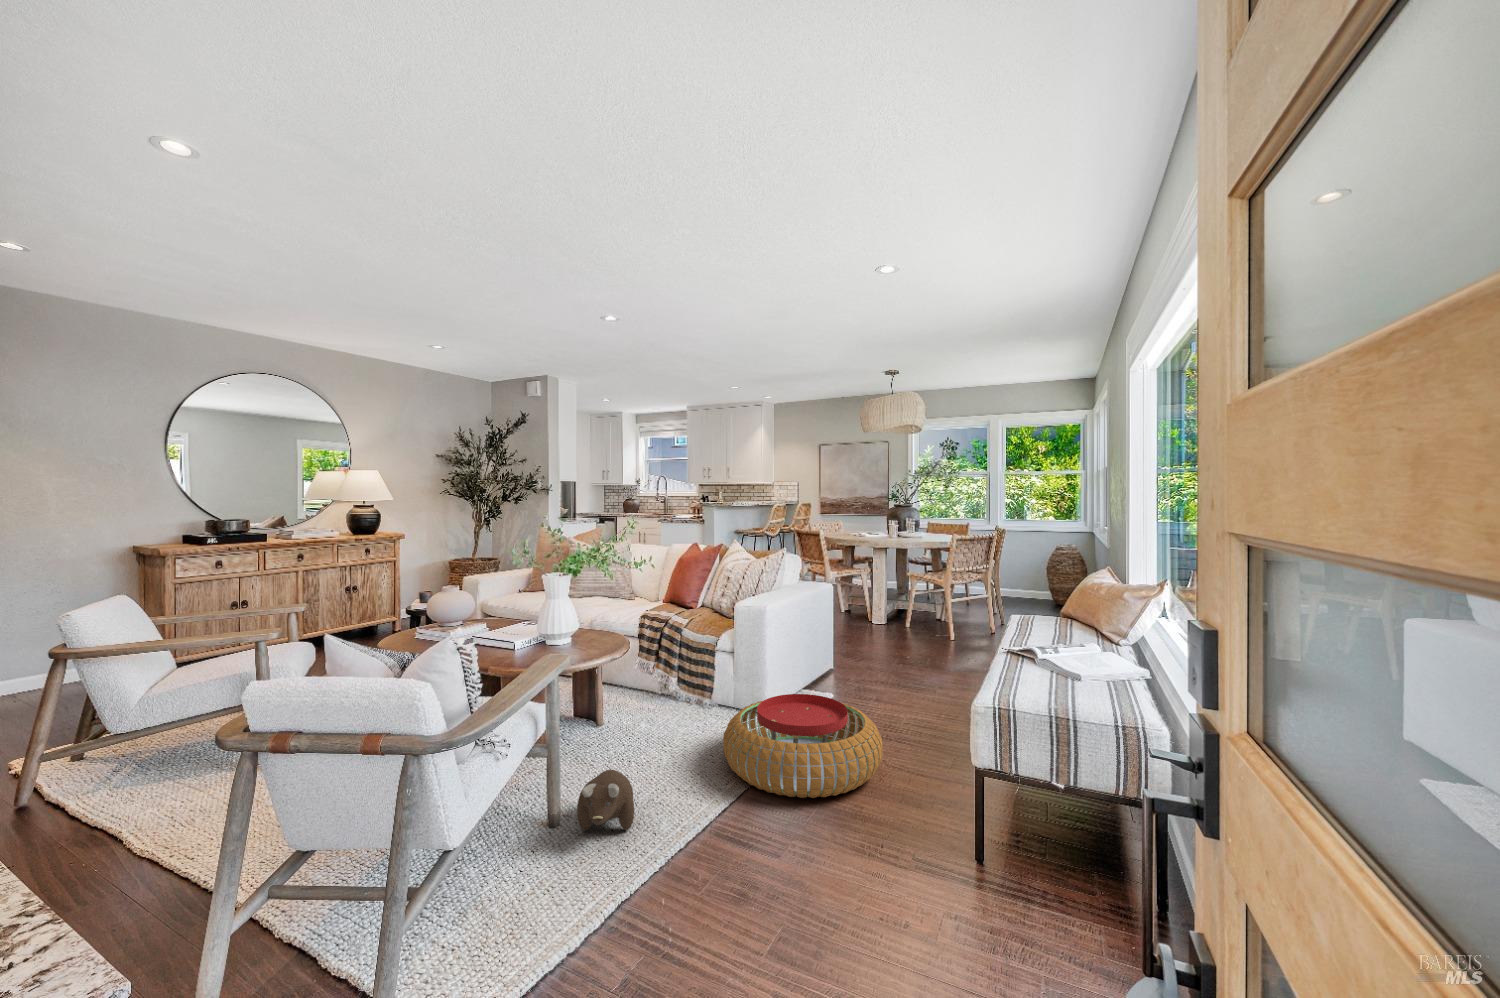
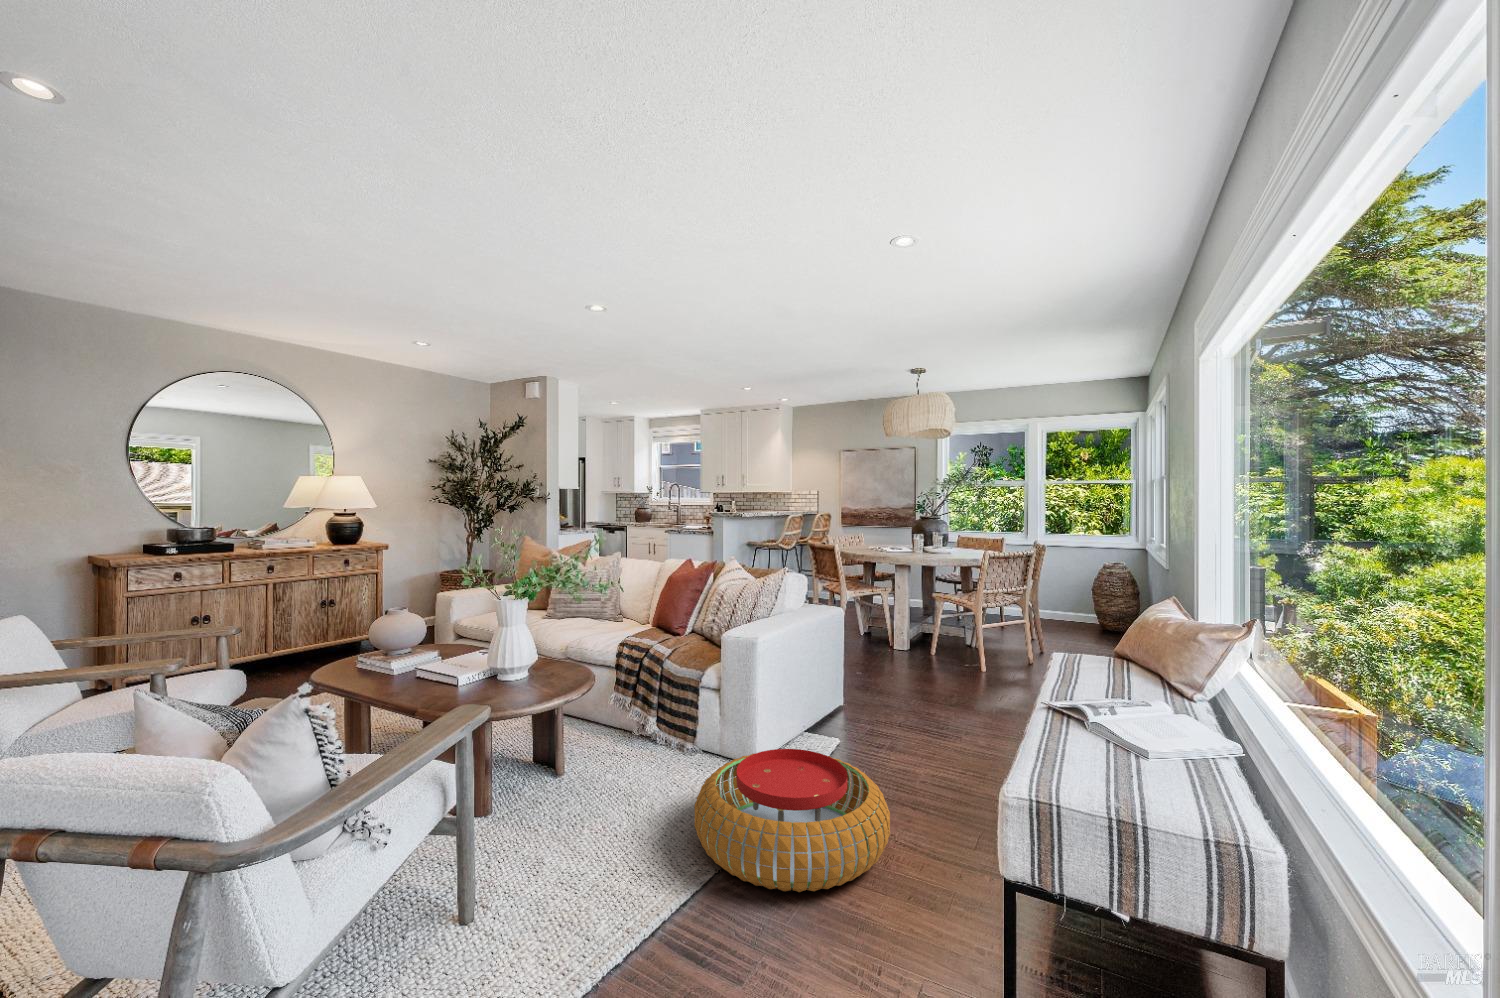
plush toy: present [577,770,634,830] -> none [493,852,570,934]

